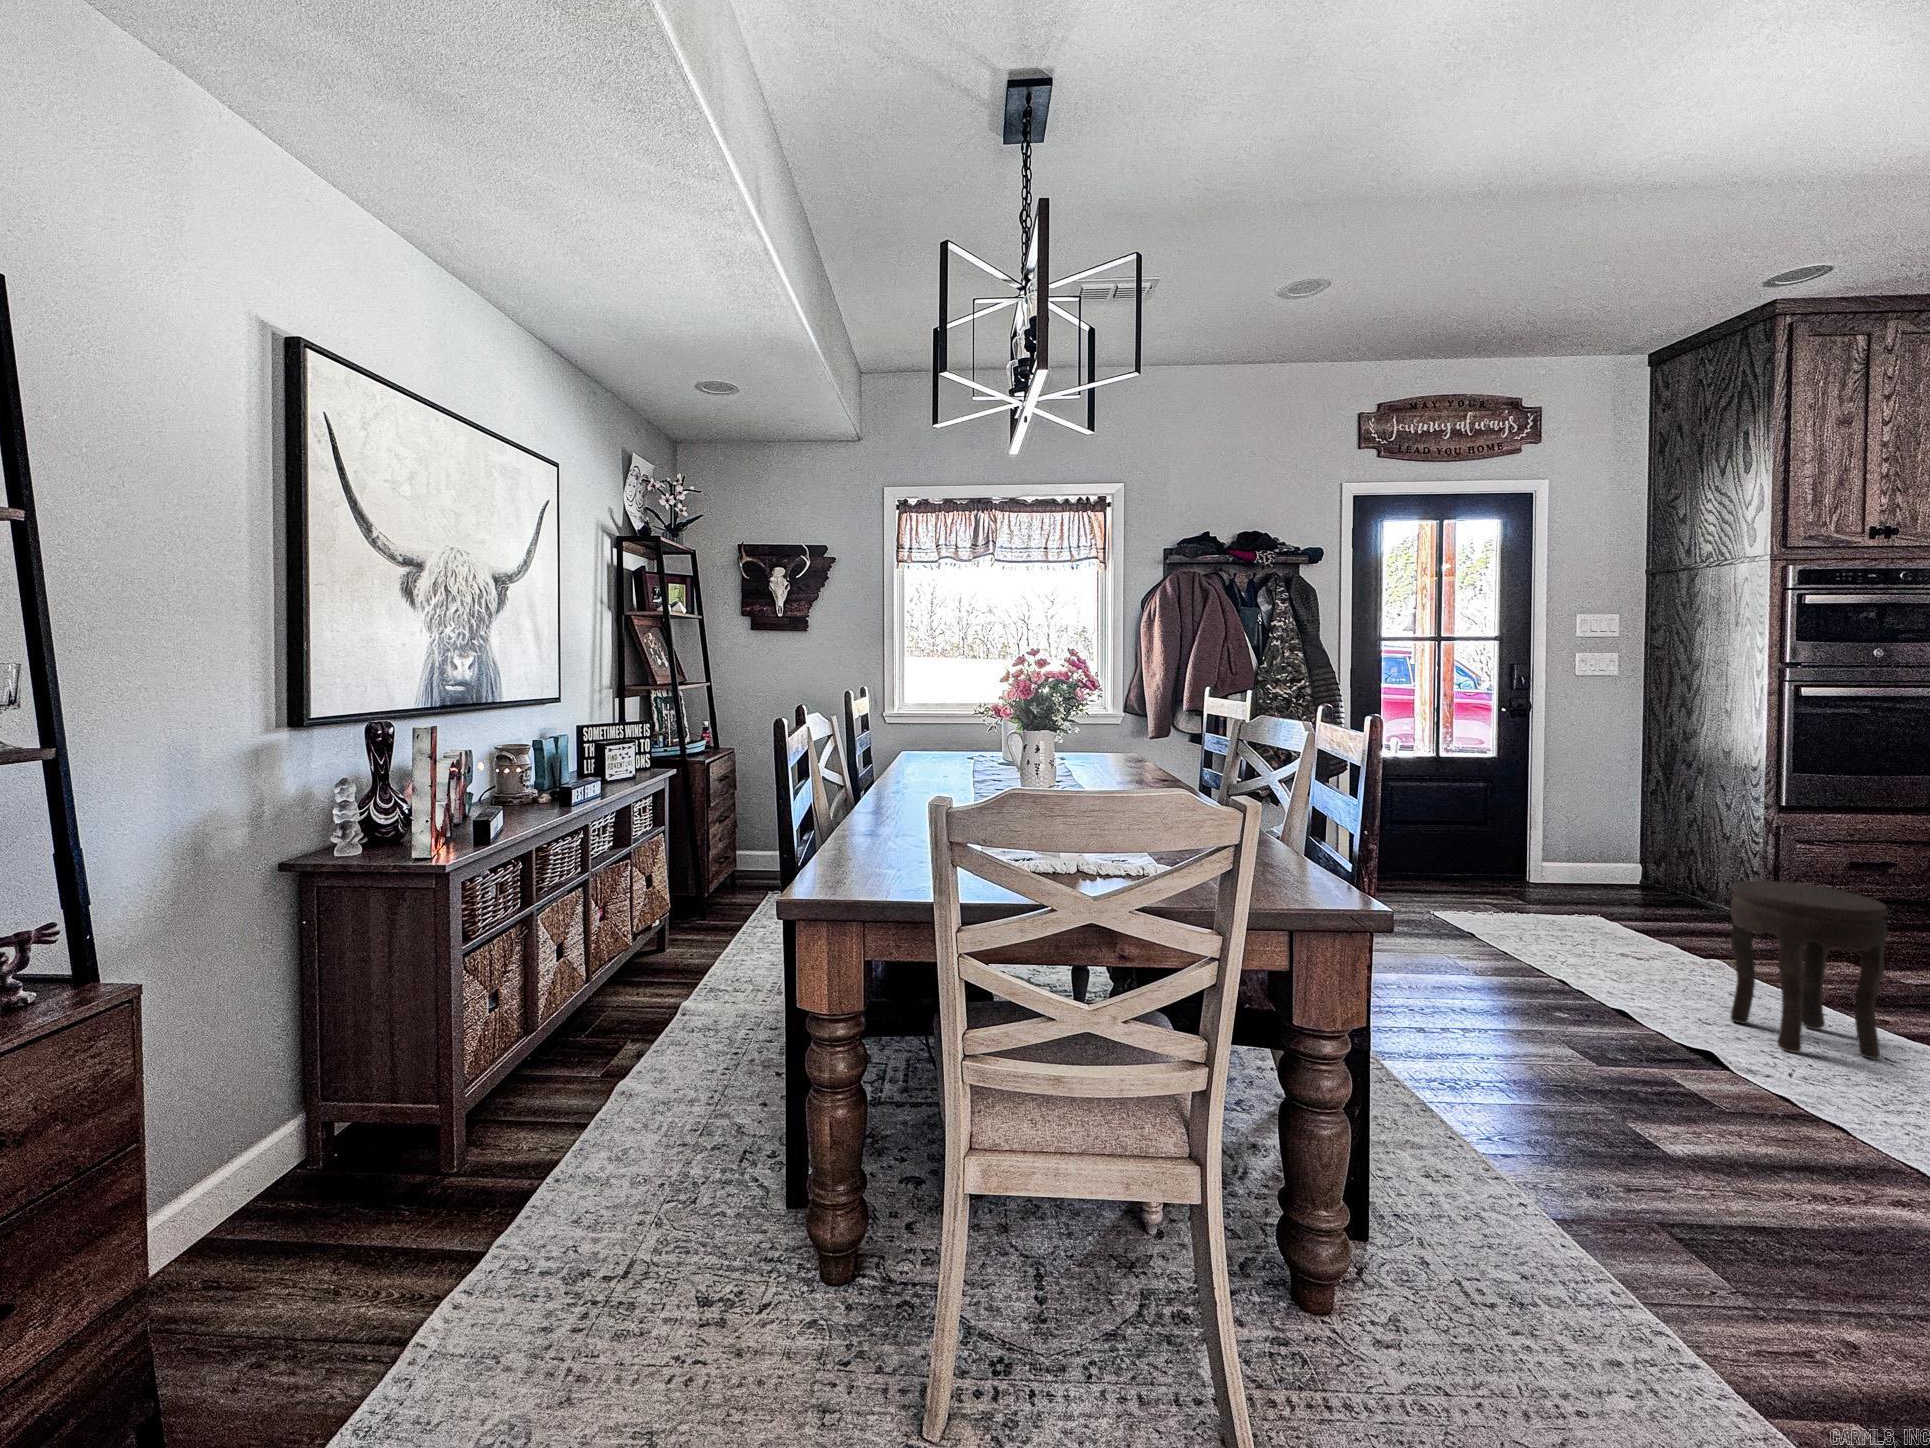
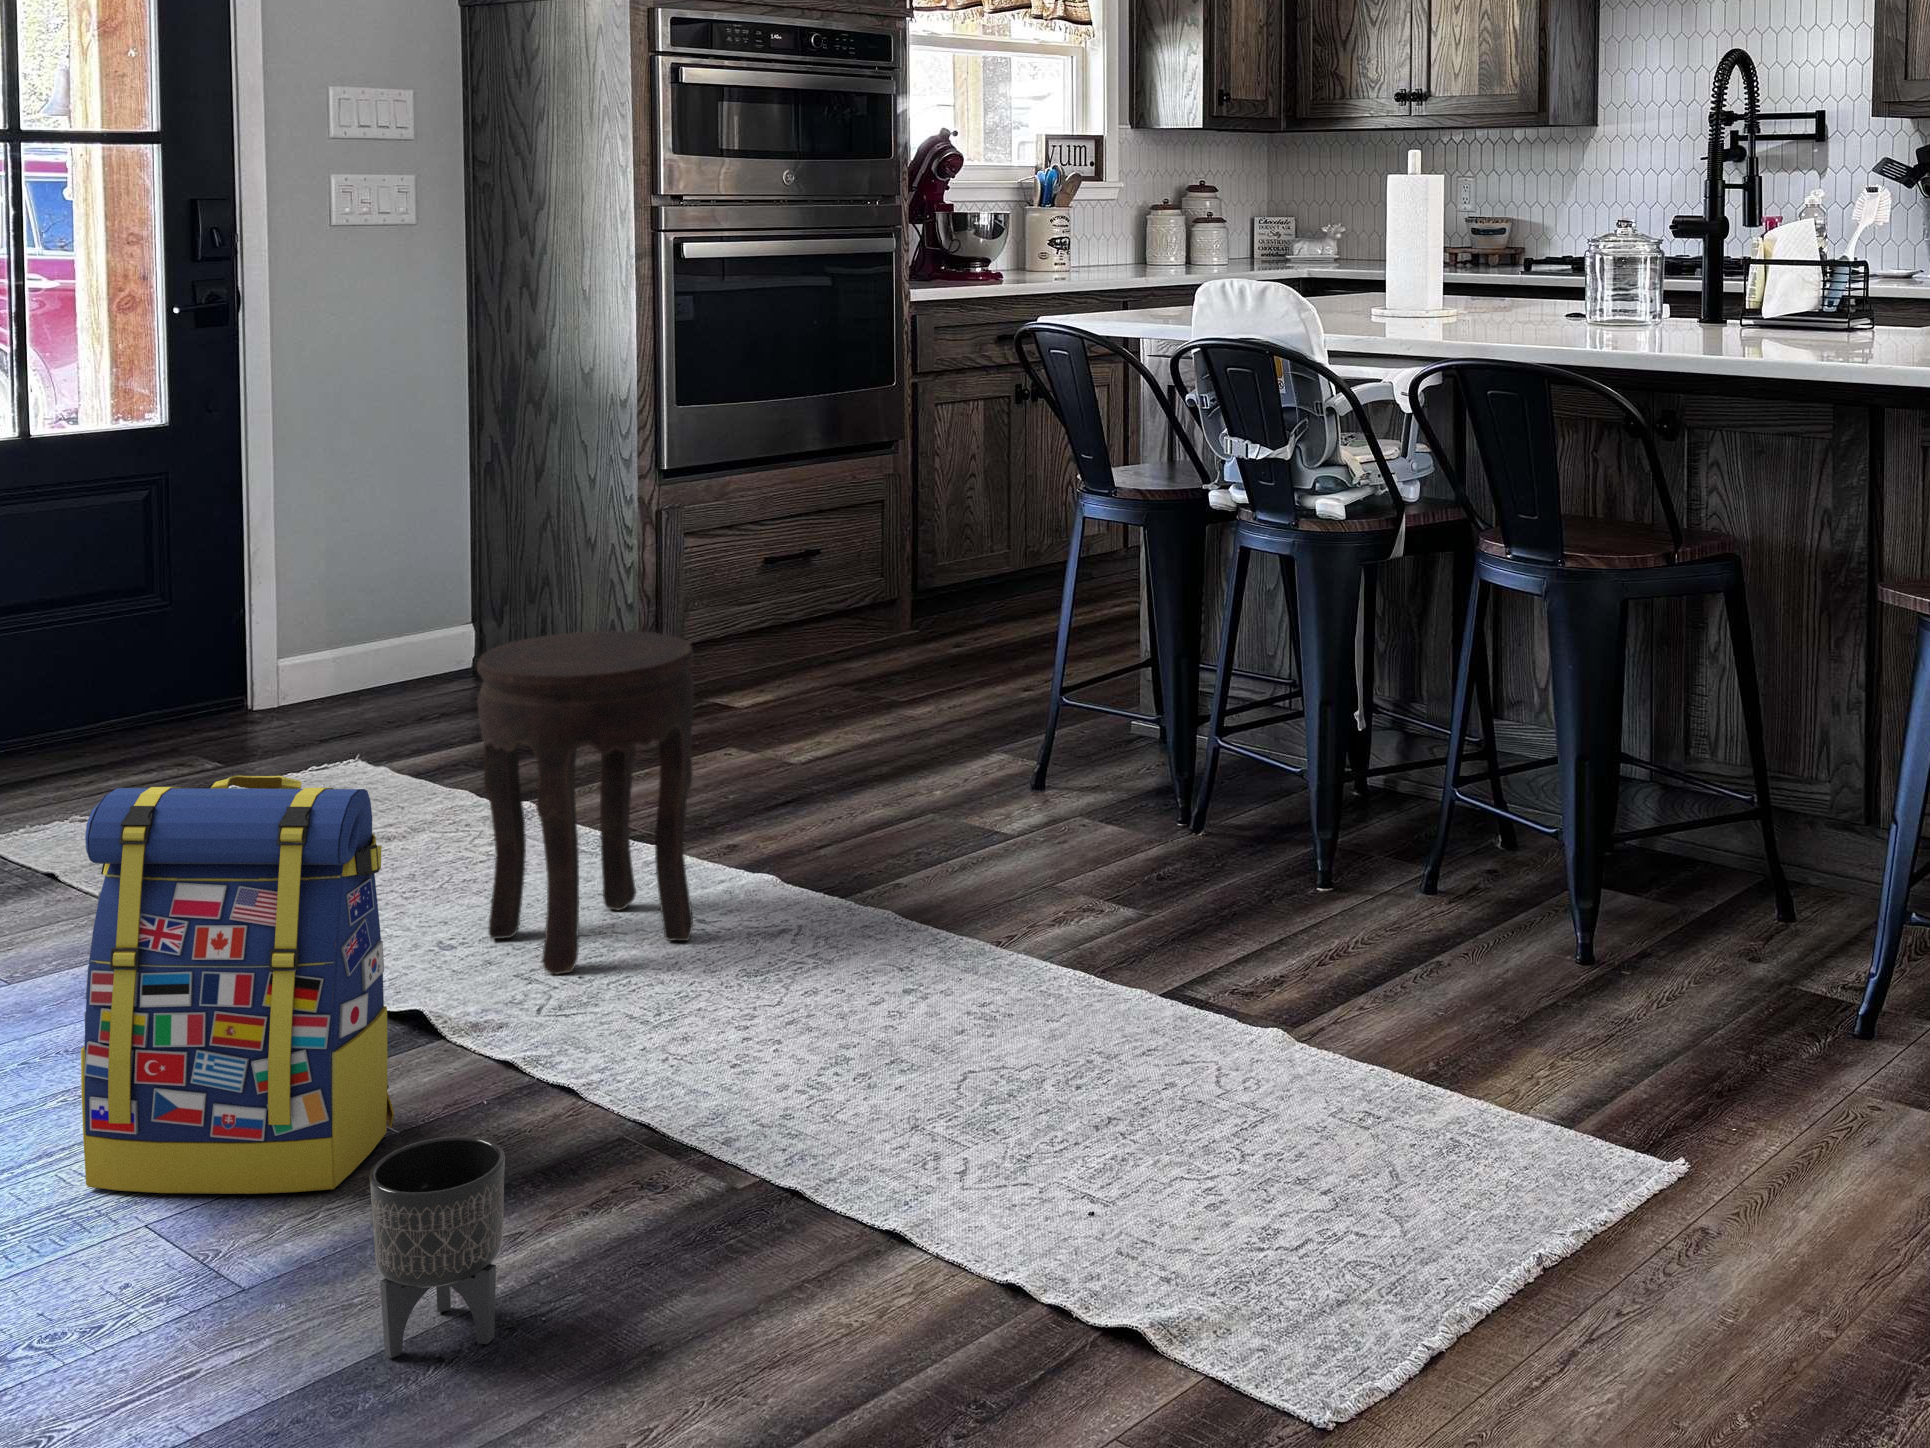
backpack: none [1563,908,1726,1115] -> present [81,775,394,1194]
planter: none [1774,1114,1865,1231] -> present [370,1136,505,1358]

